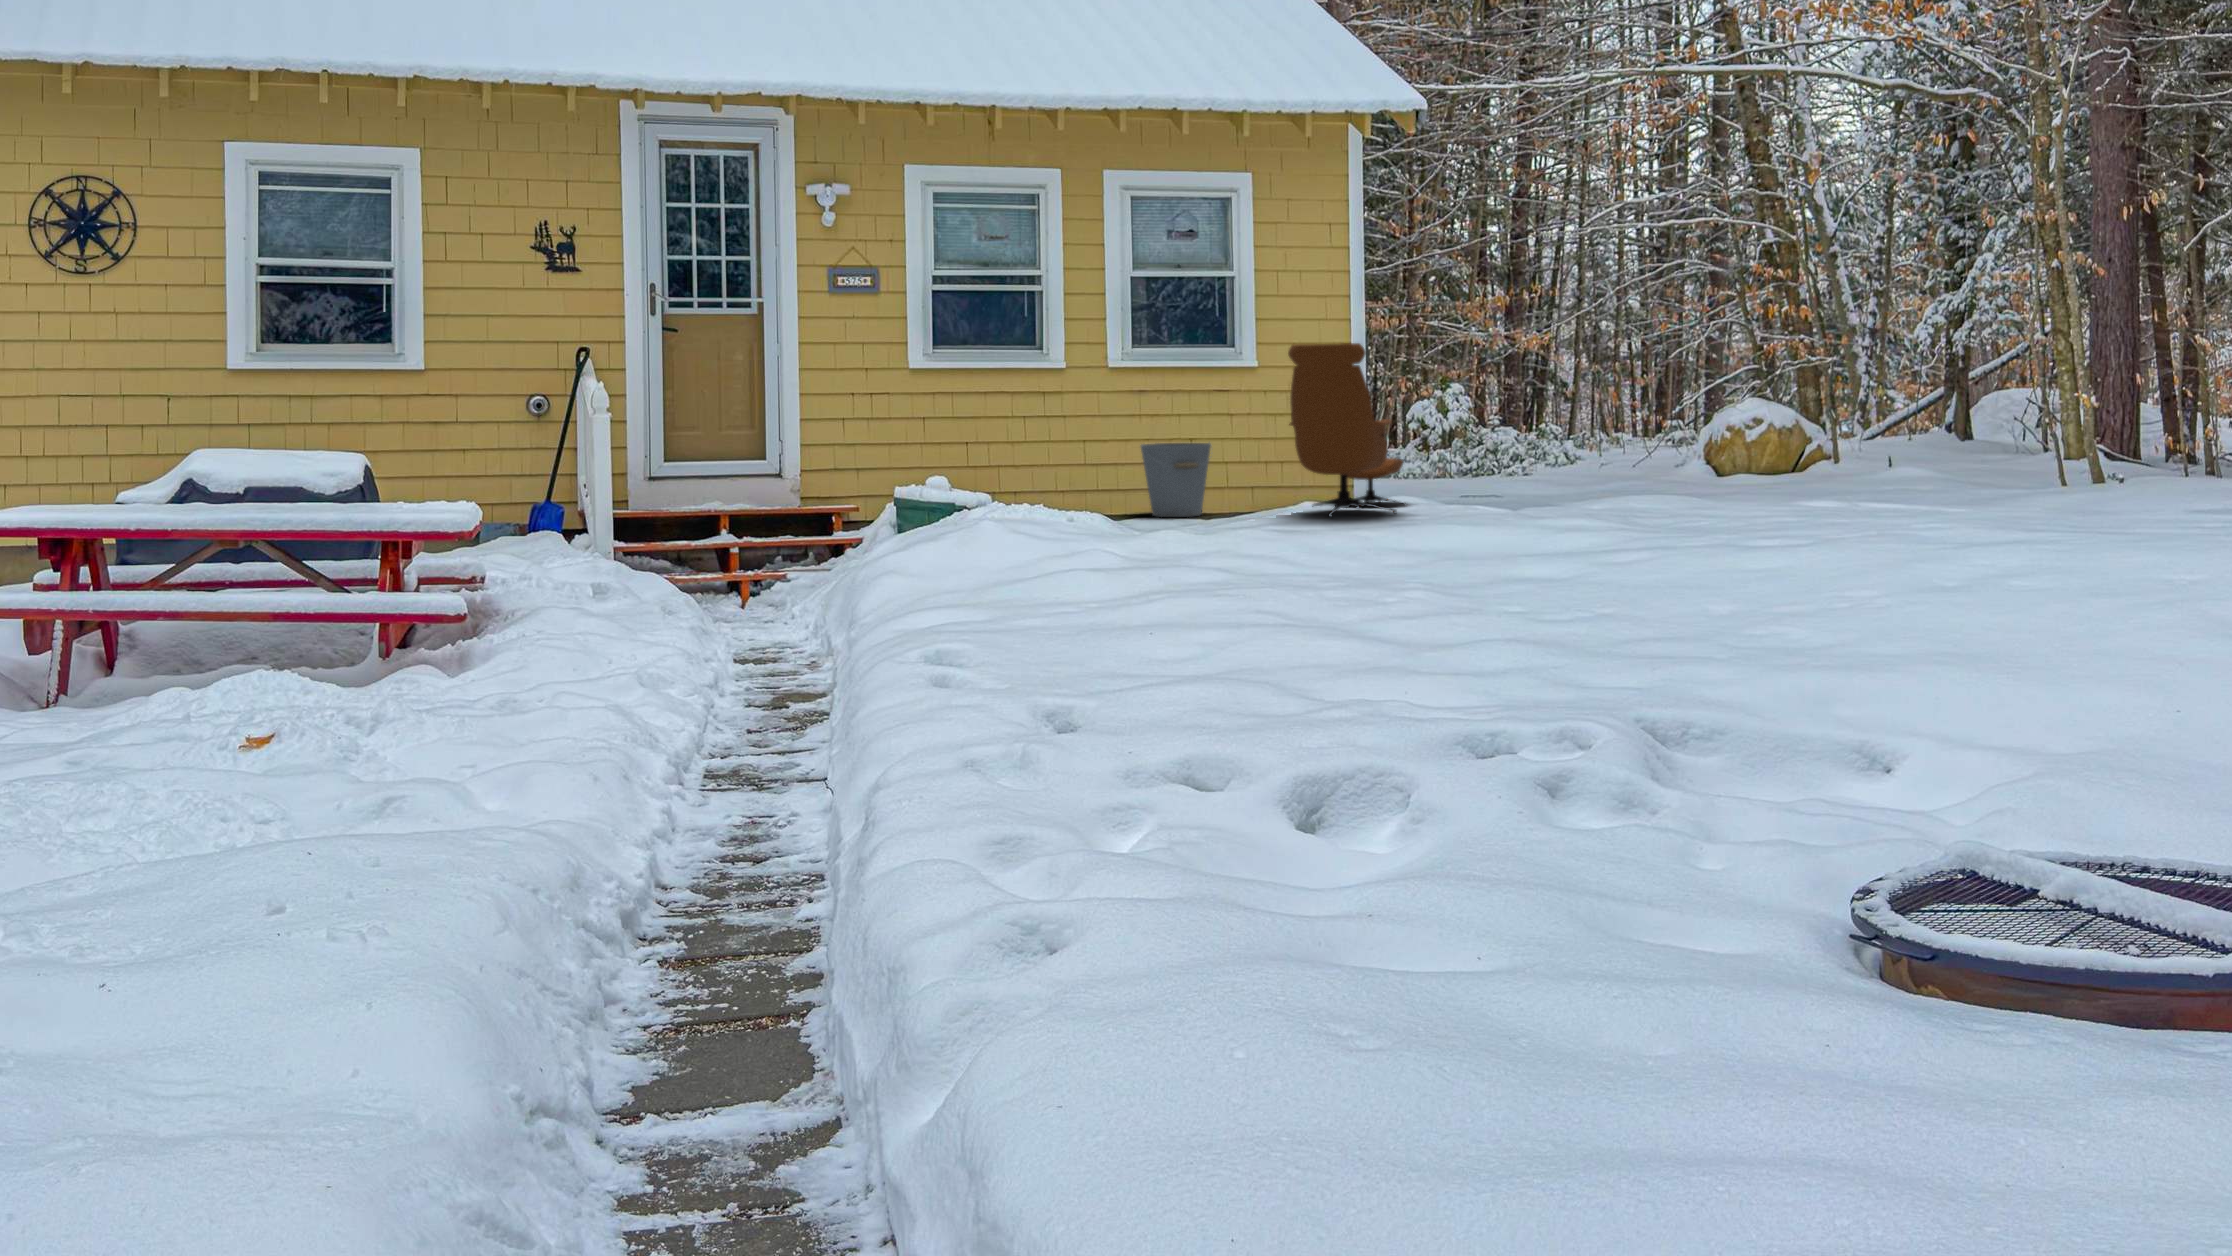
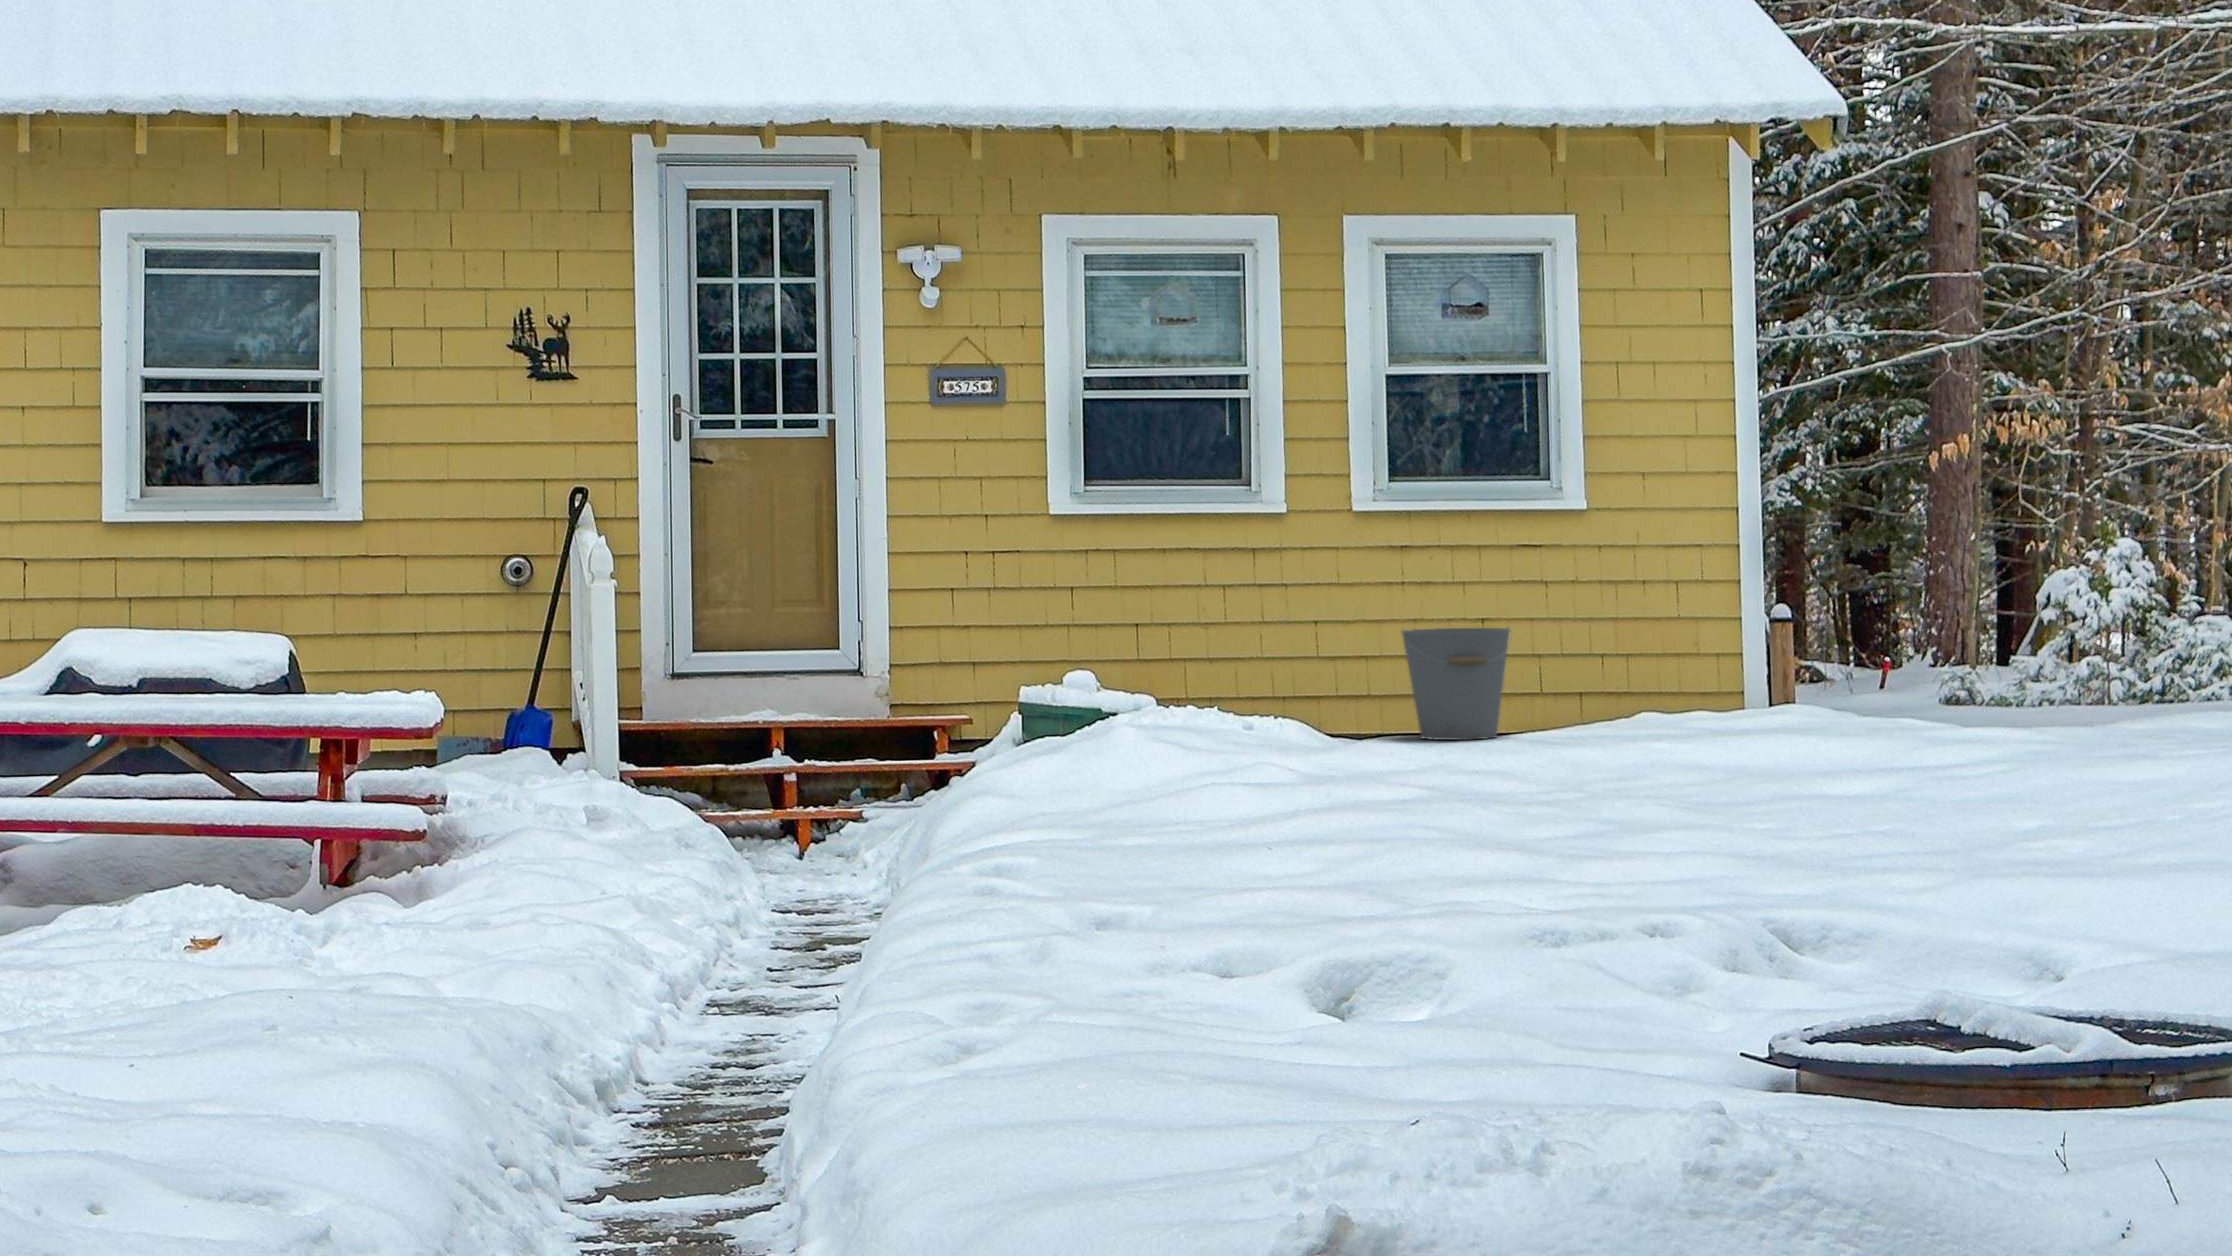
lounge chair: present [1288,343,1406,517] -> none [1617,474,1827,740]

